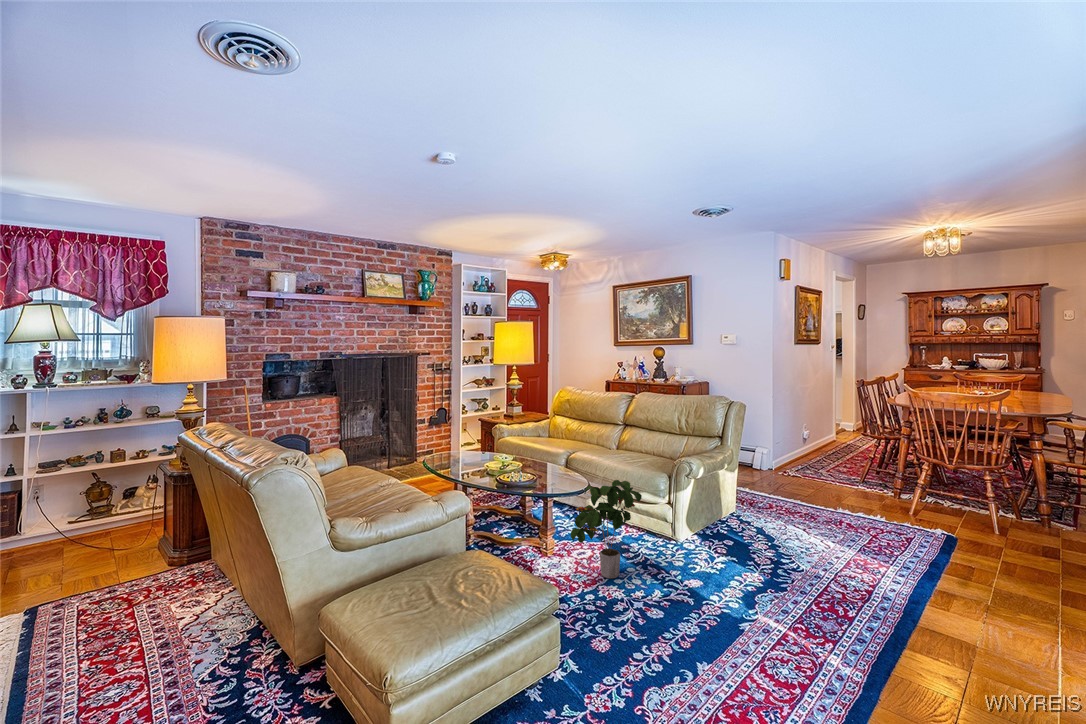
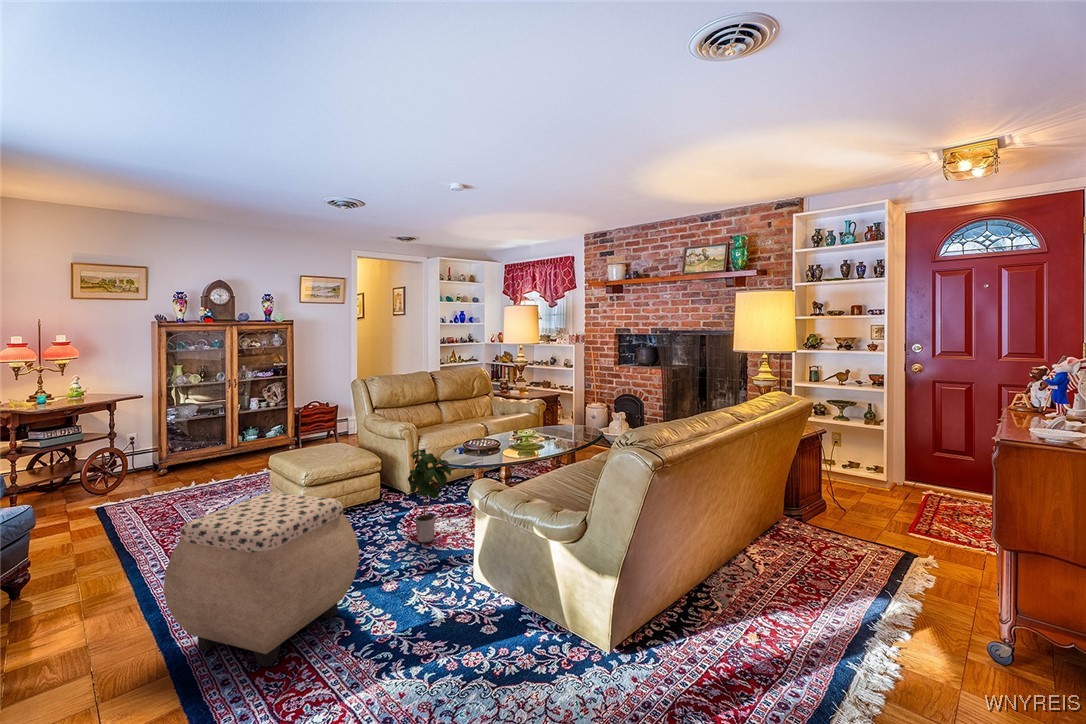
ottoman: none [743,500,884,659] -> present [163,492,359,667]

